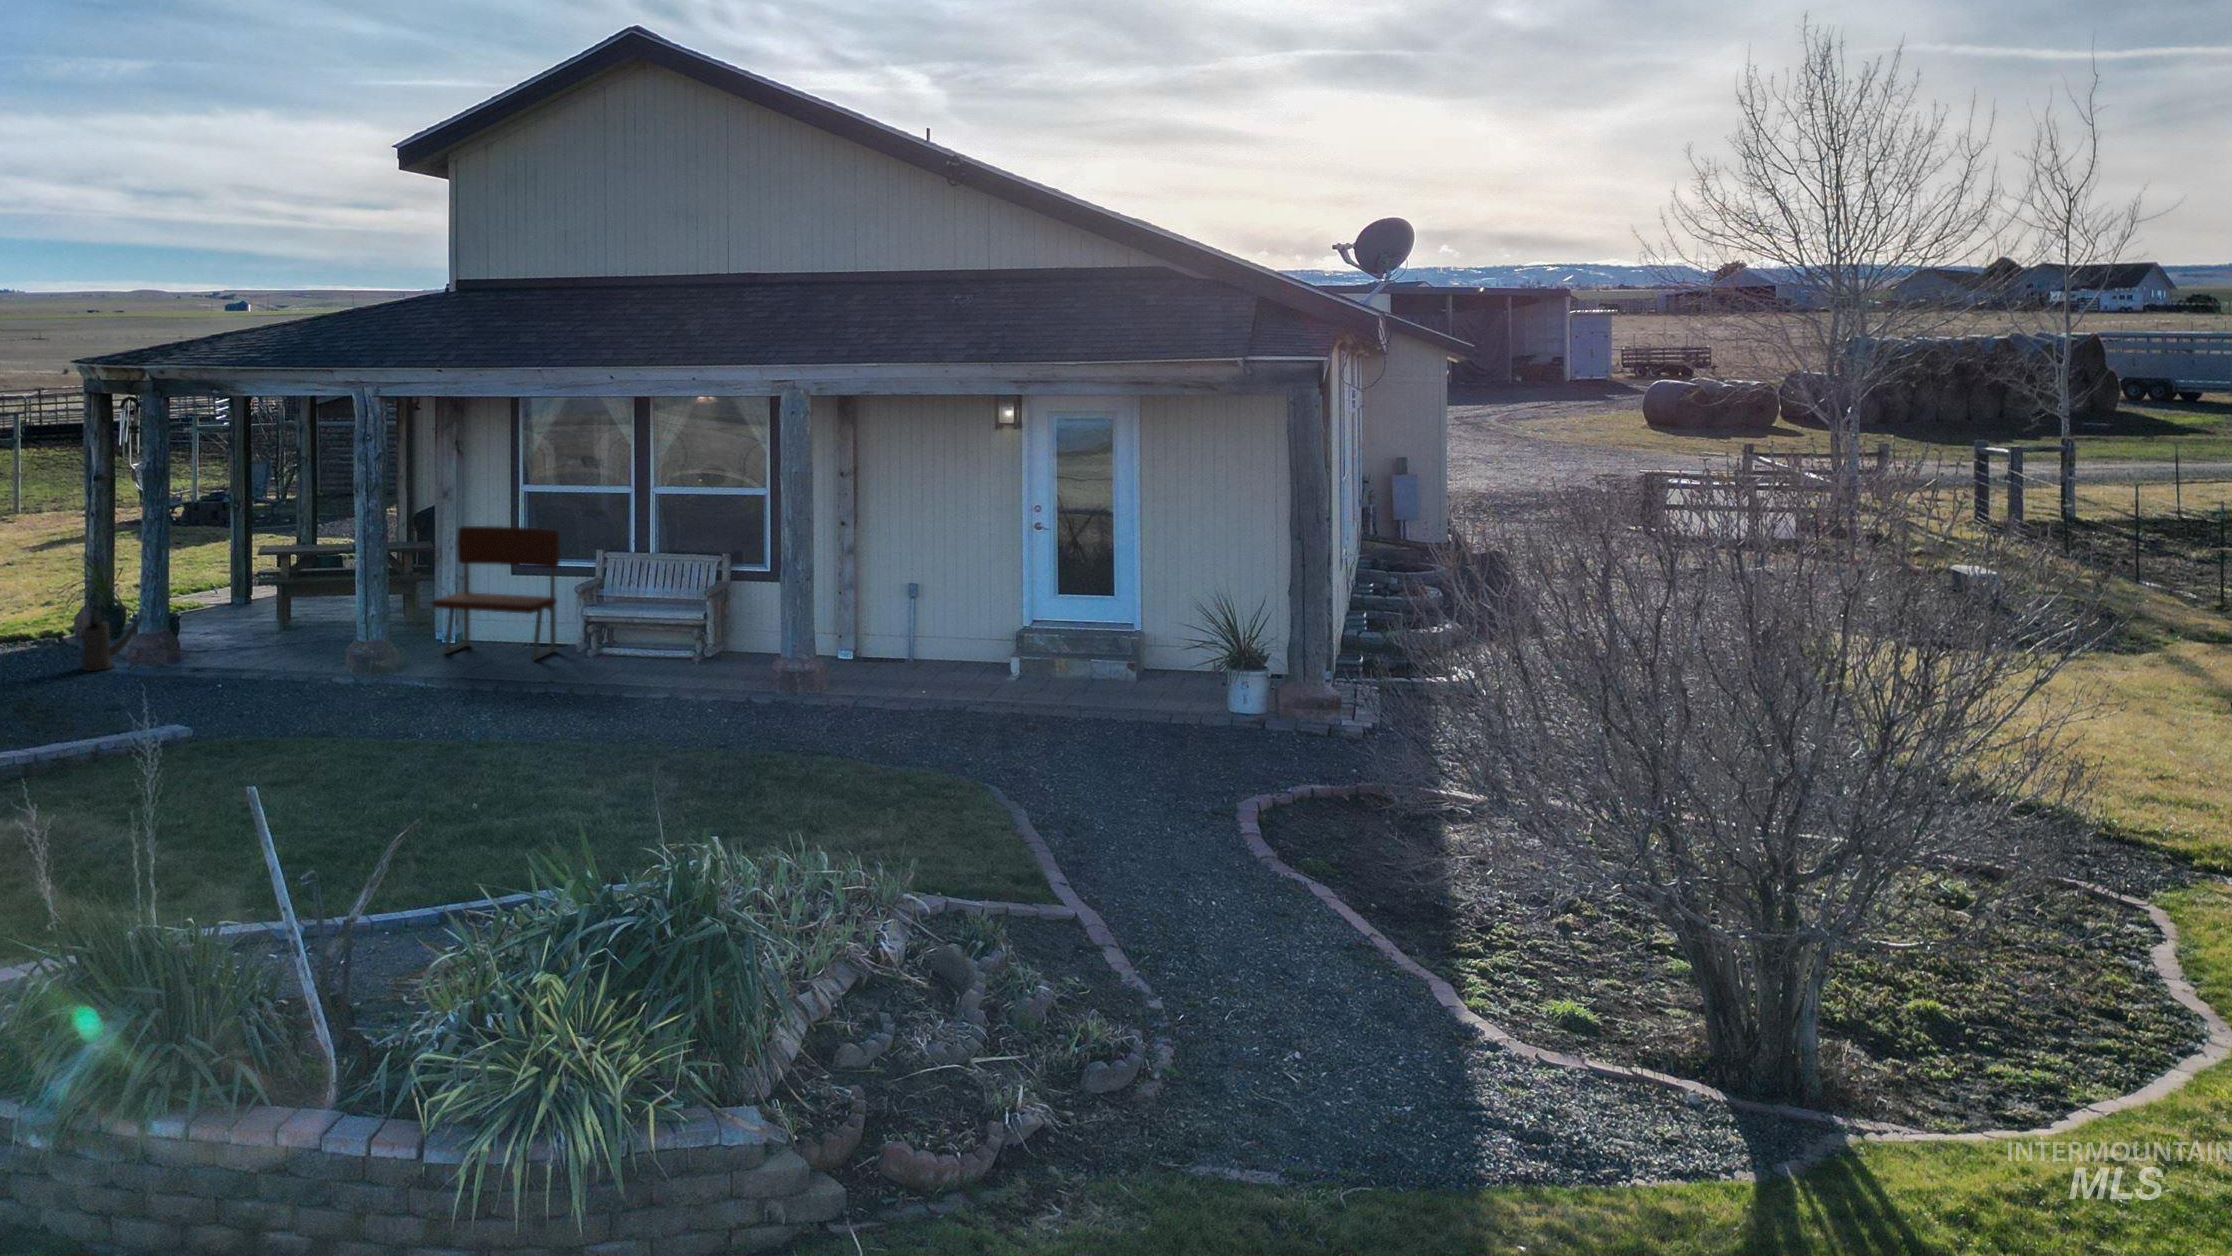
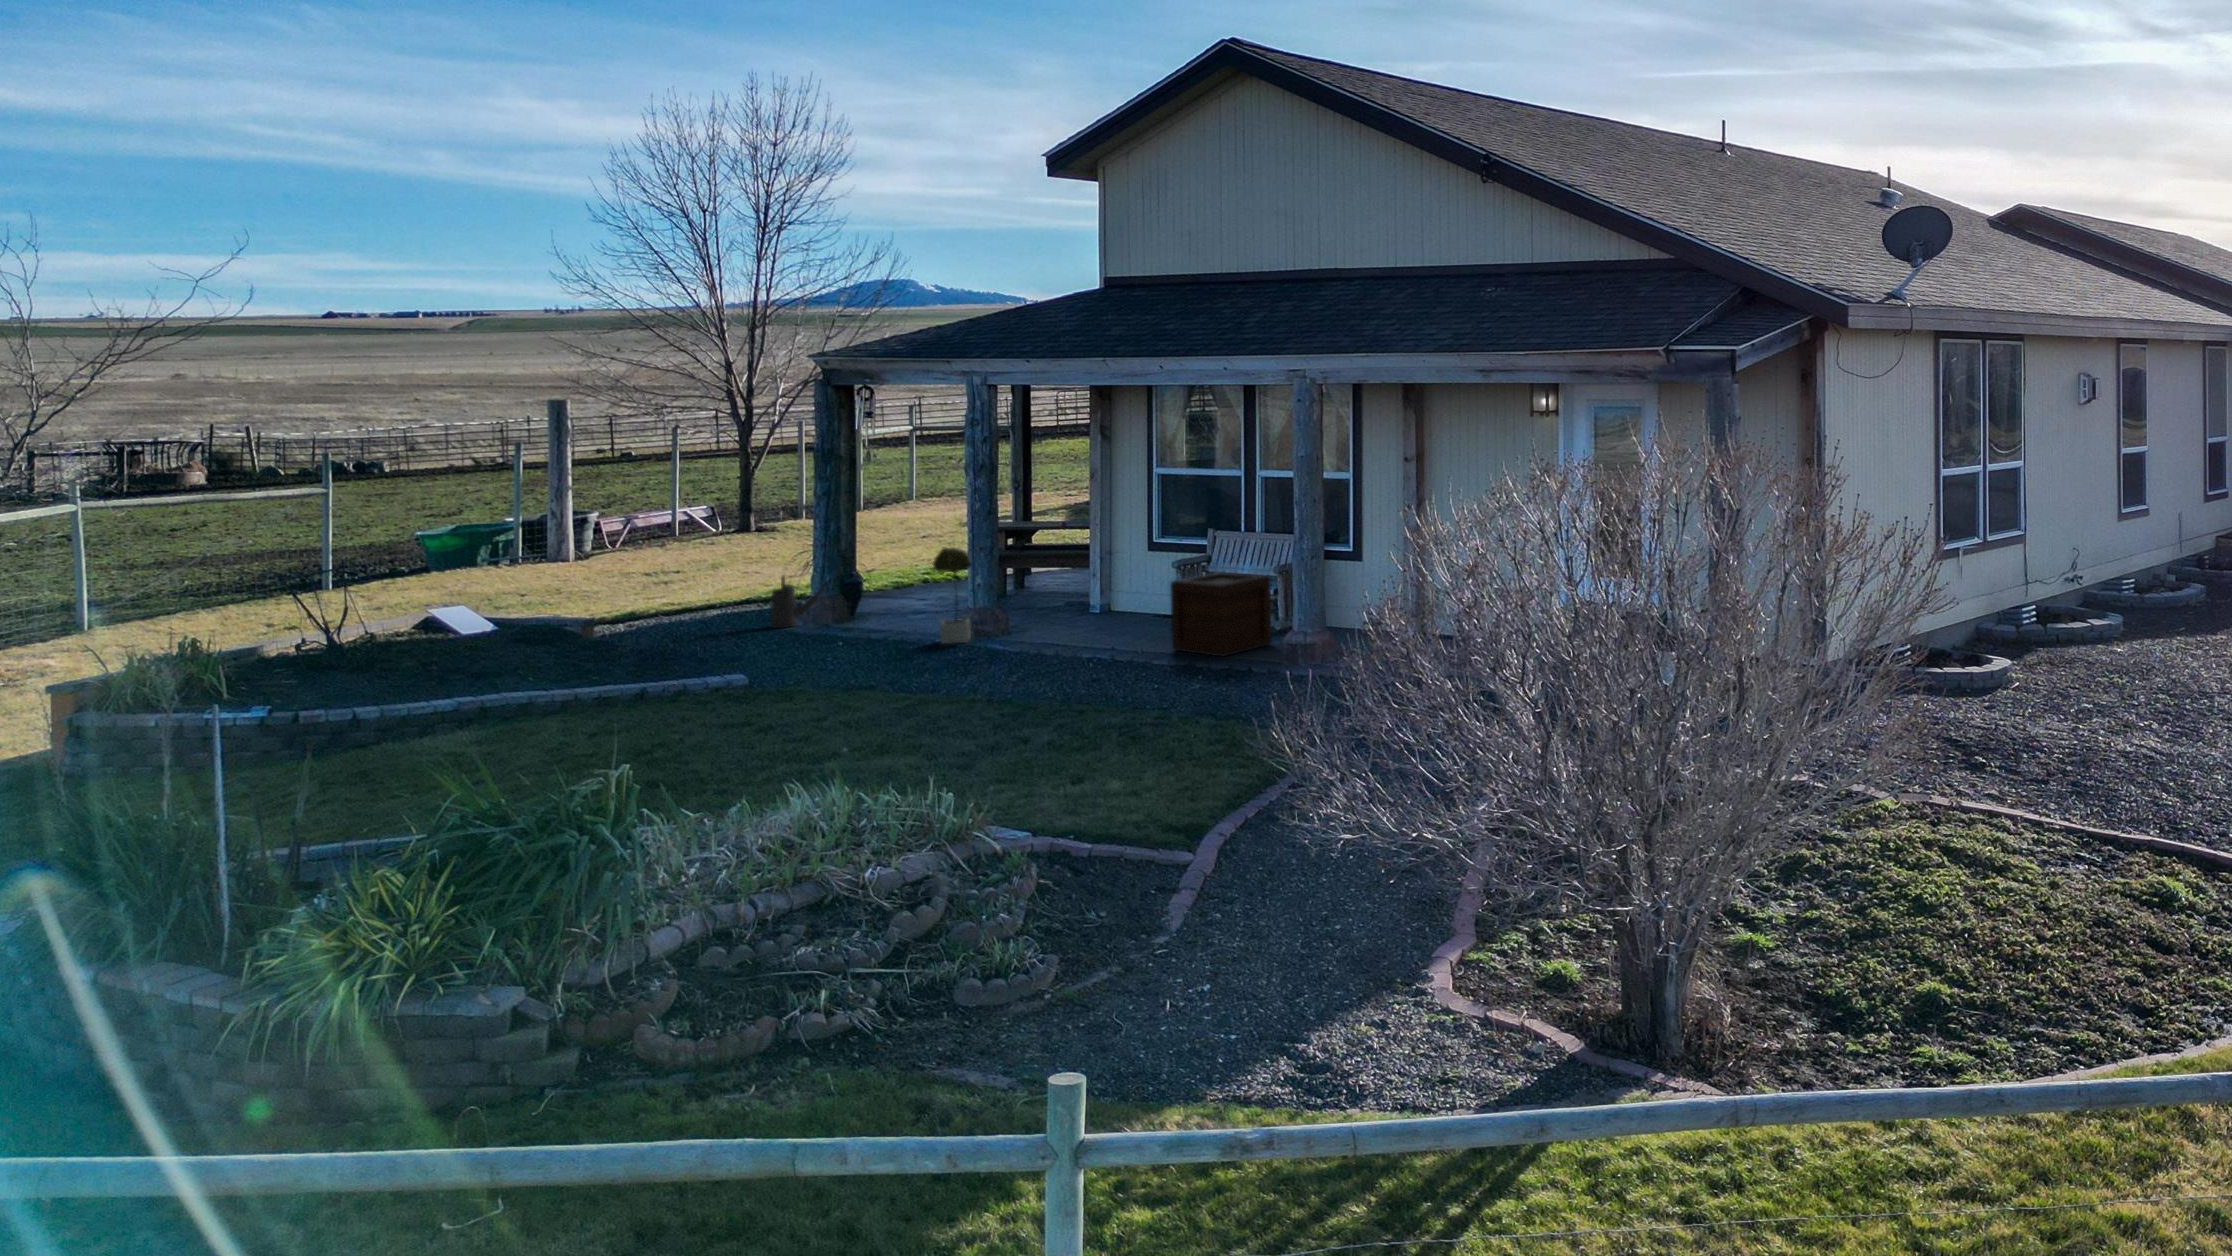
bench: present [432,526,560,660] -> none [1063,504,1179,633]
potted tree: none [319,574,363,681] -> present [933,547,972,644]
wooden crate: none [608,595,699,682] -> present [1170,572,1272,657]

